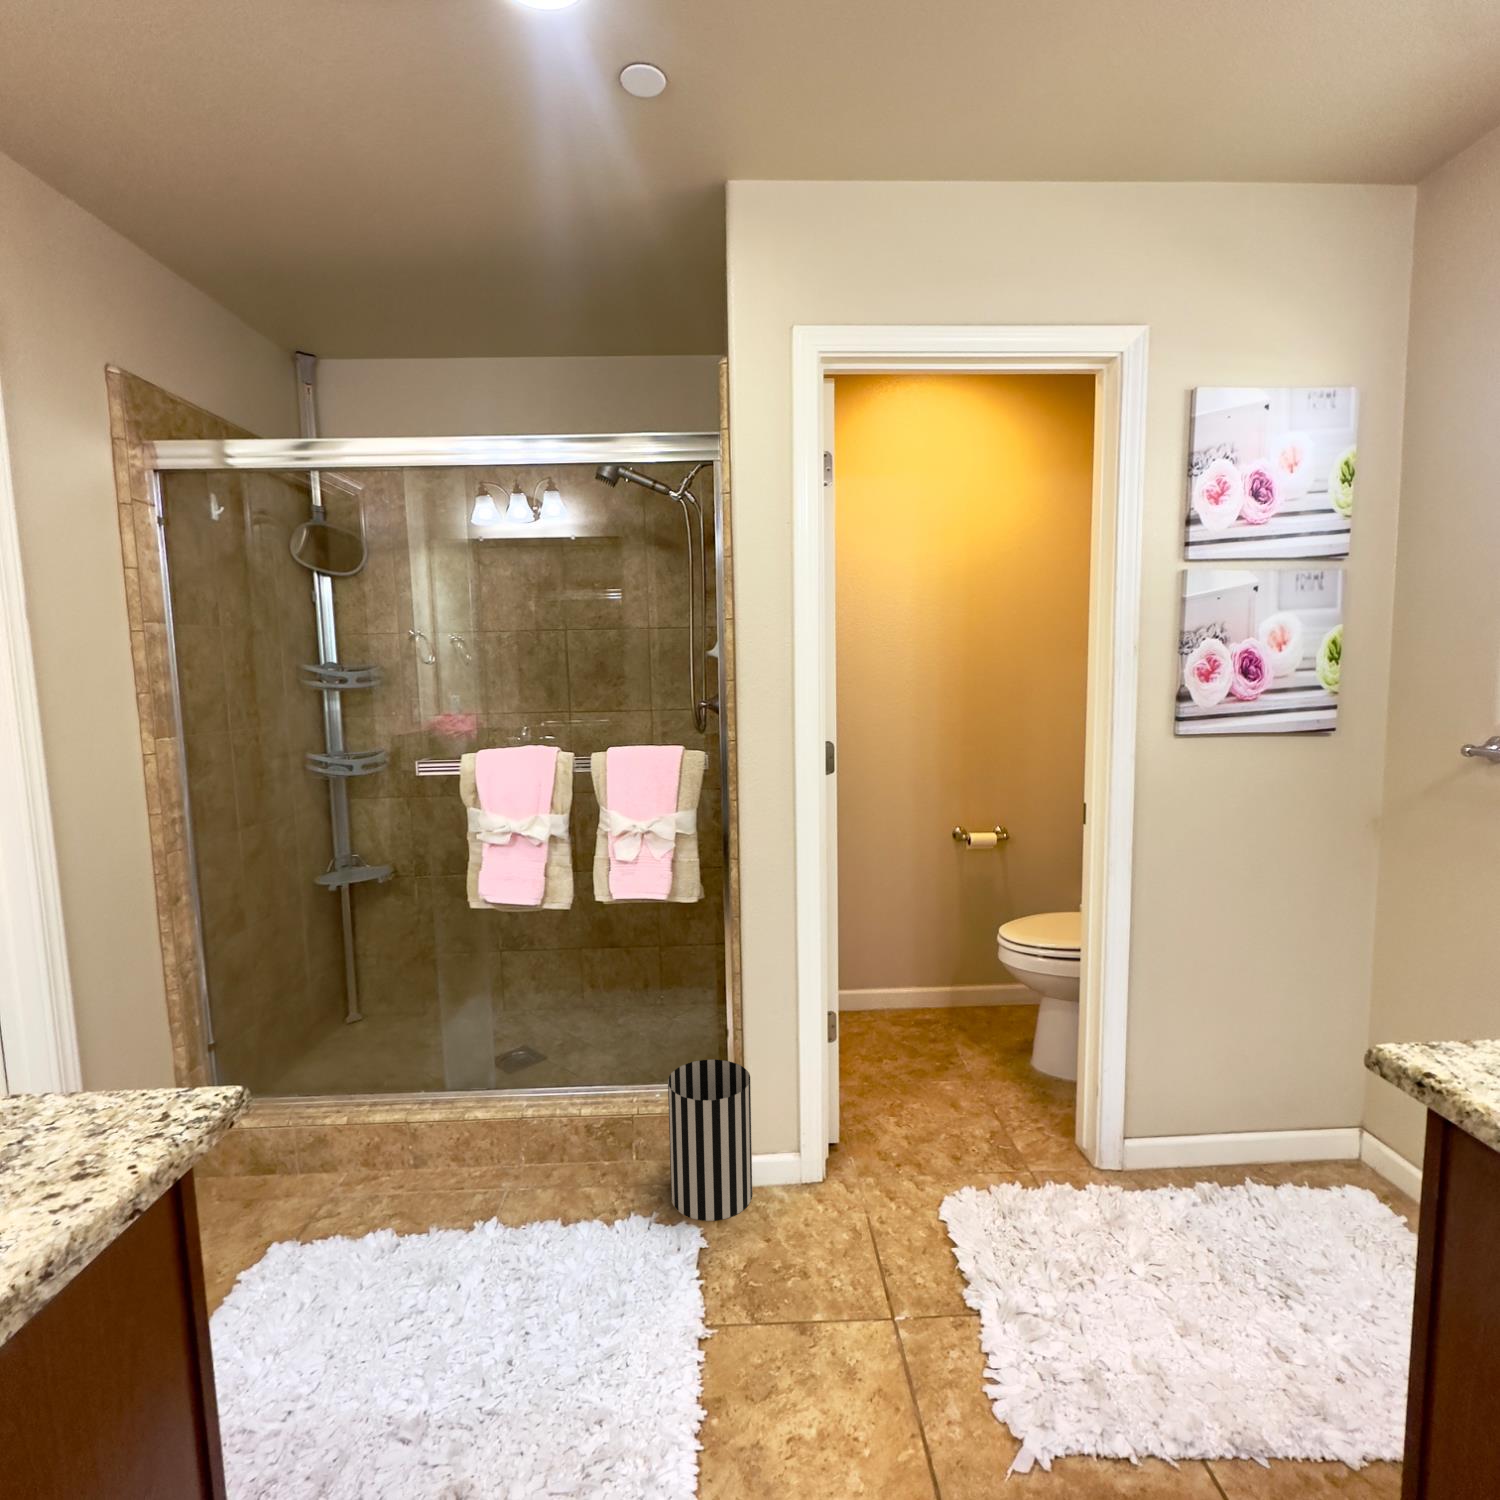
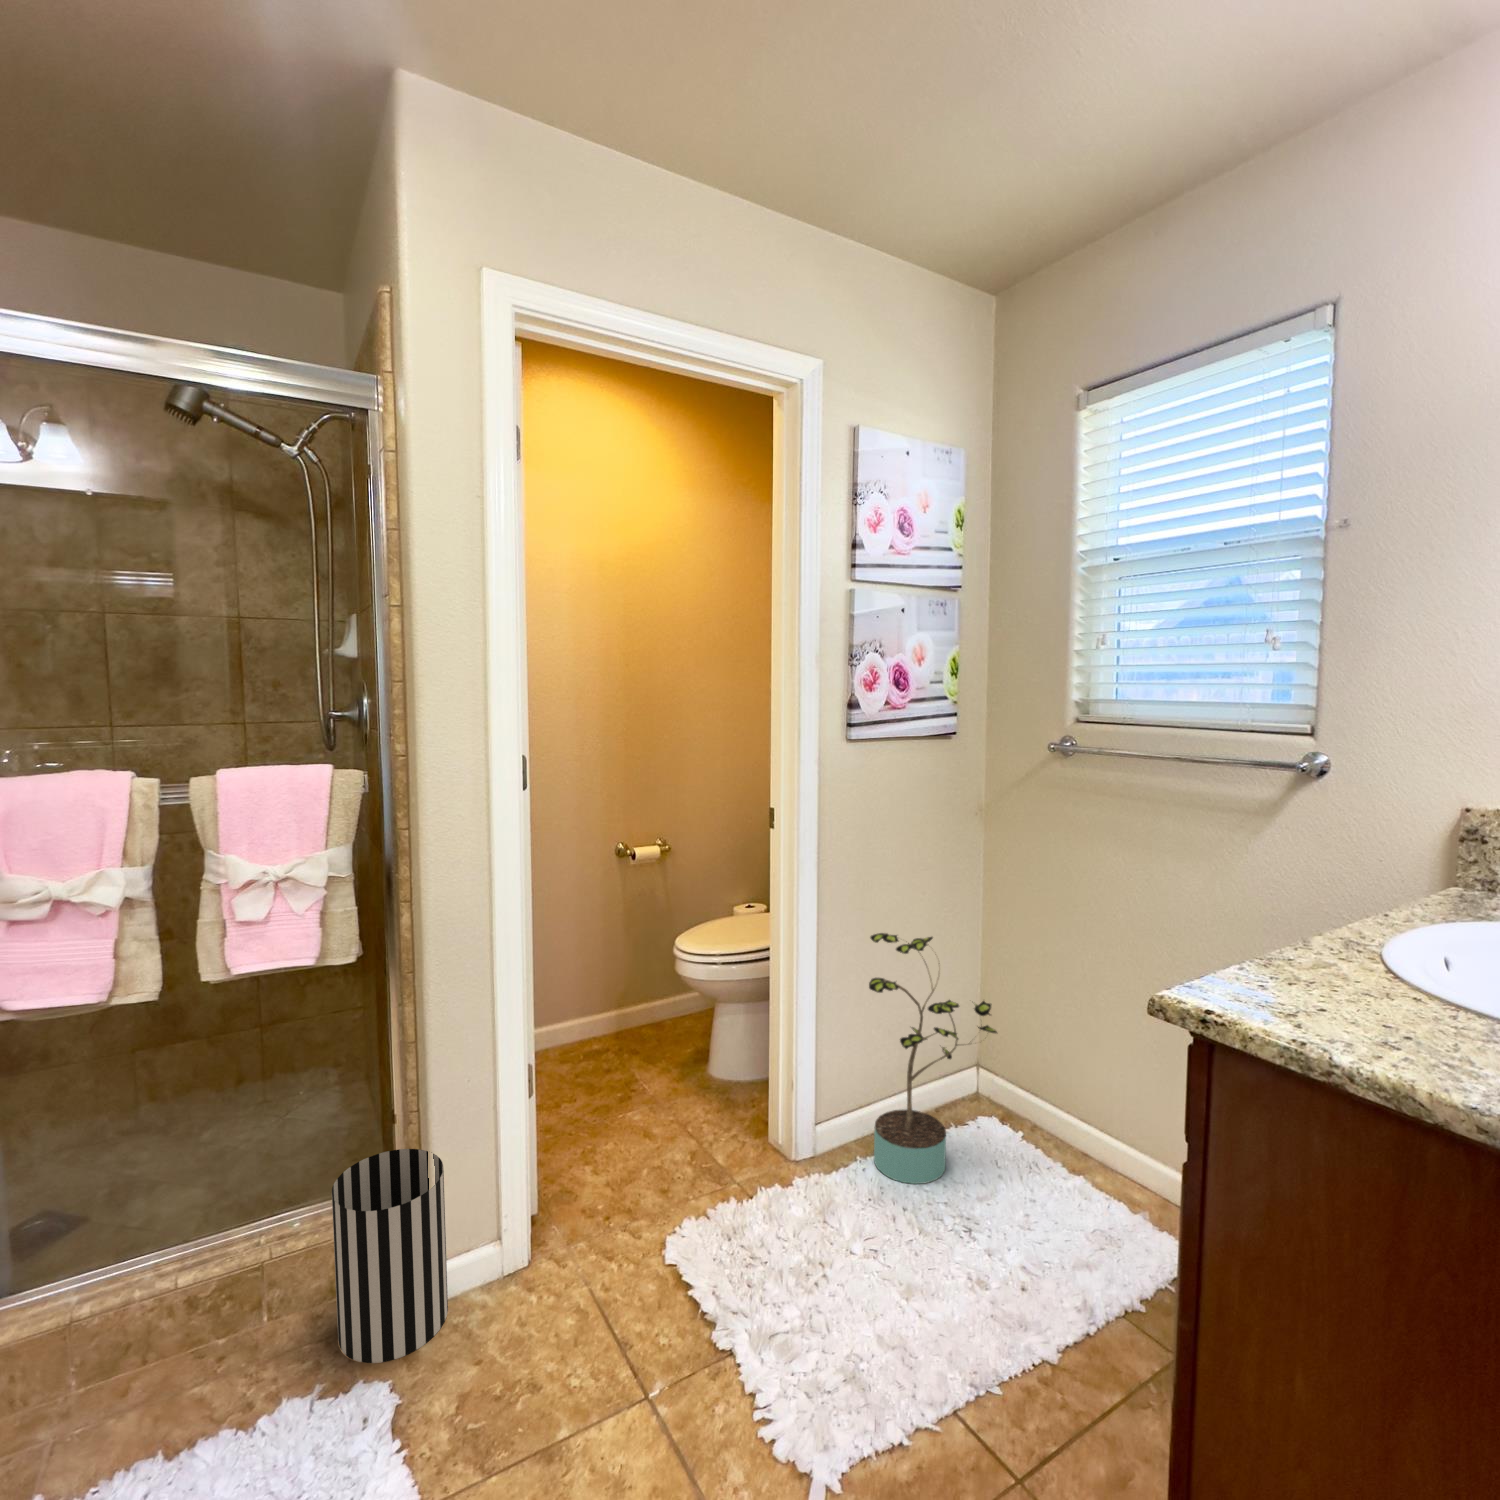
potted plant: none [1179,948,1354,1230] -> present [869,933,997,1184]

